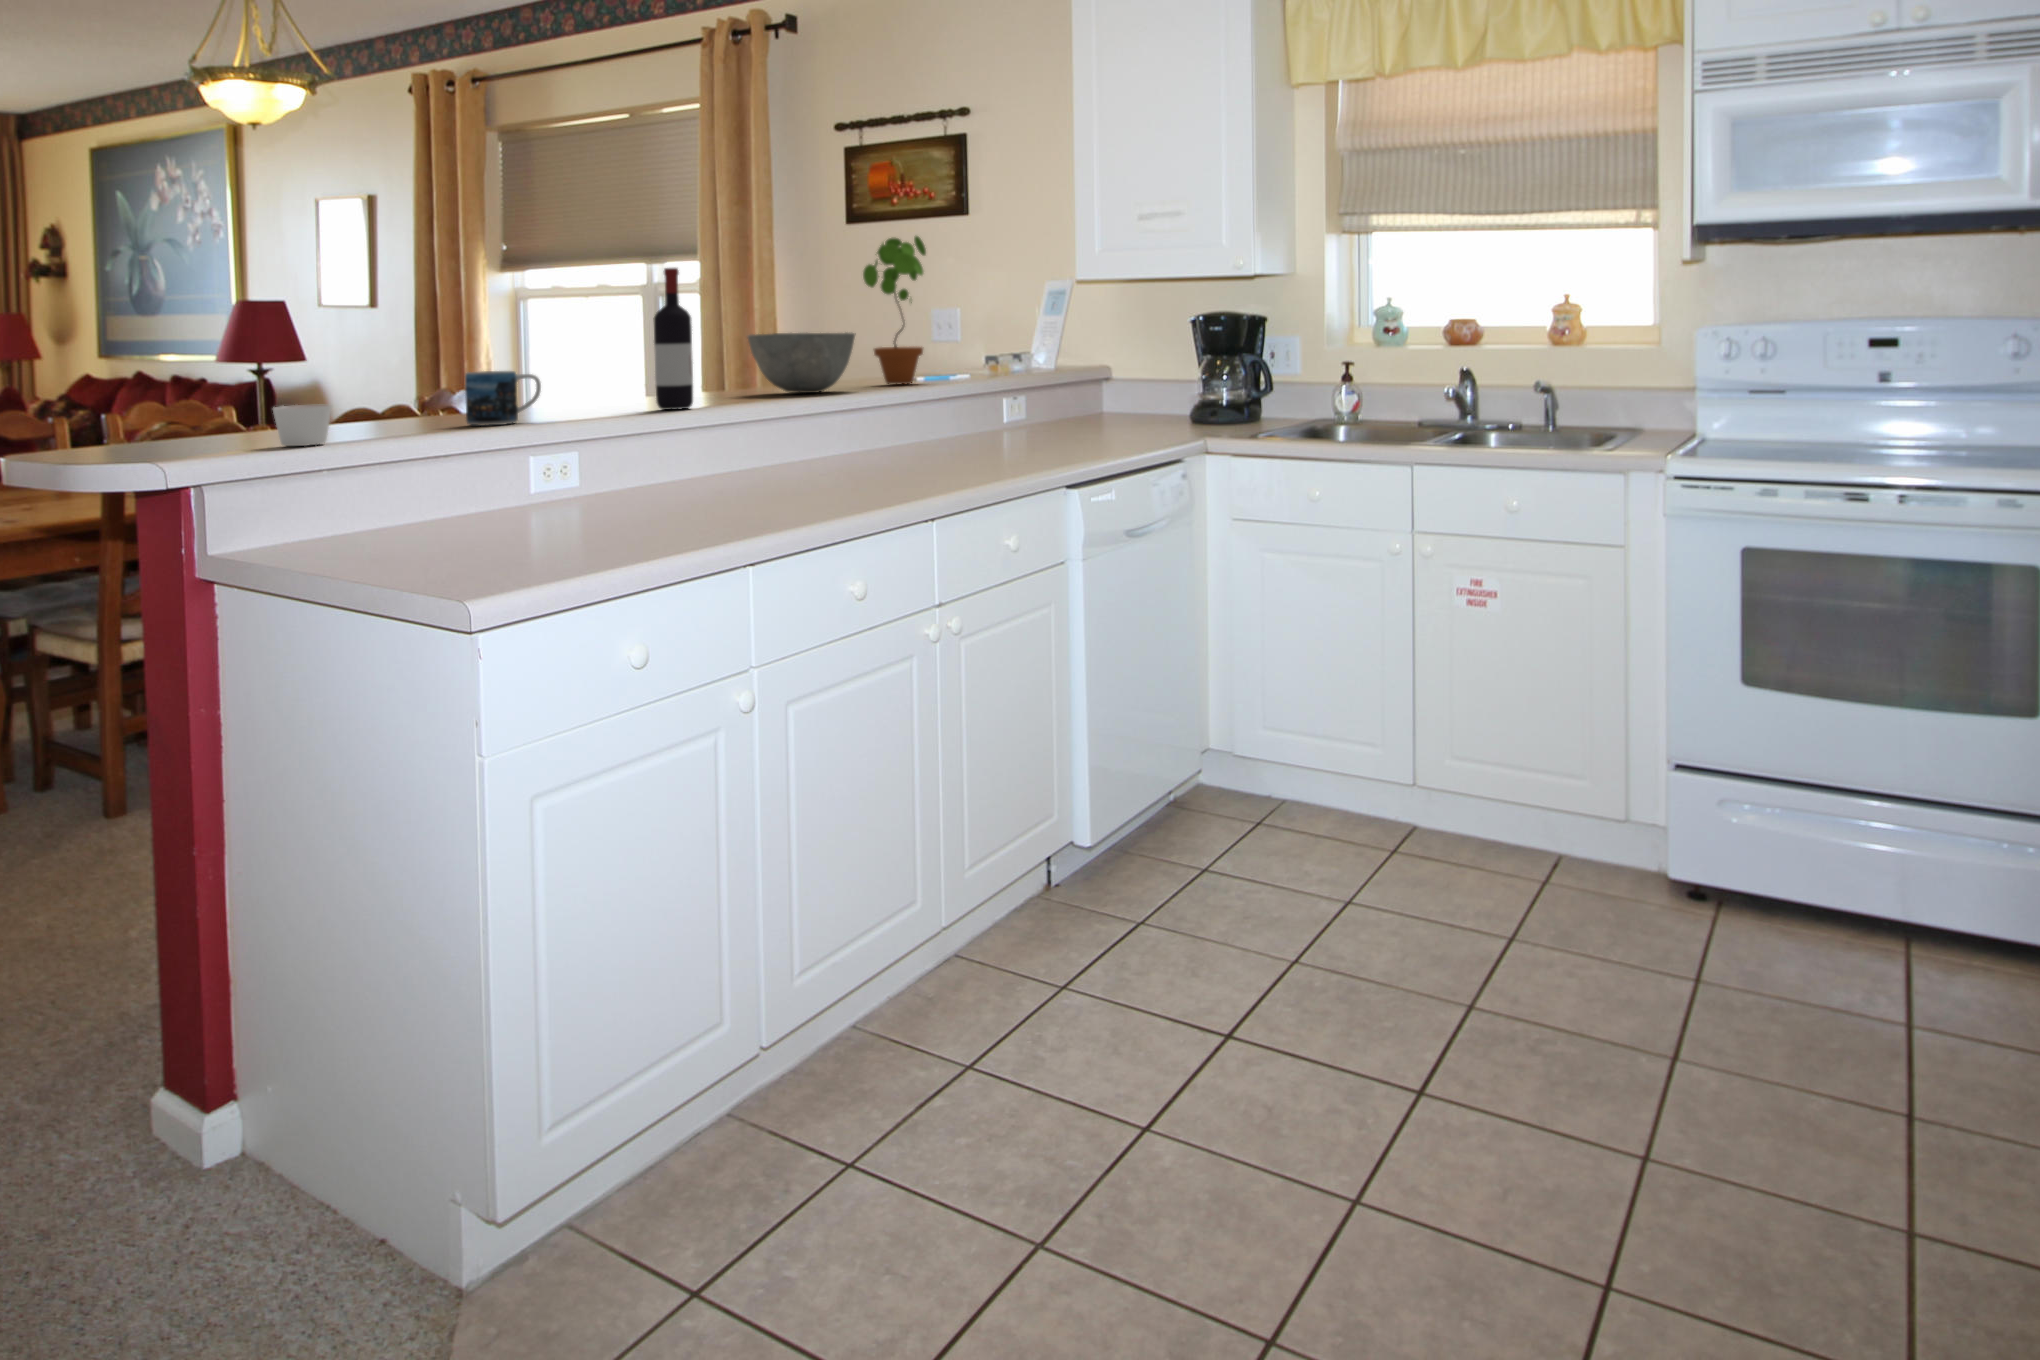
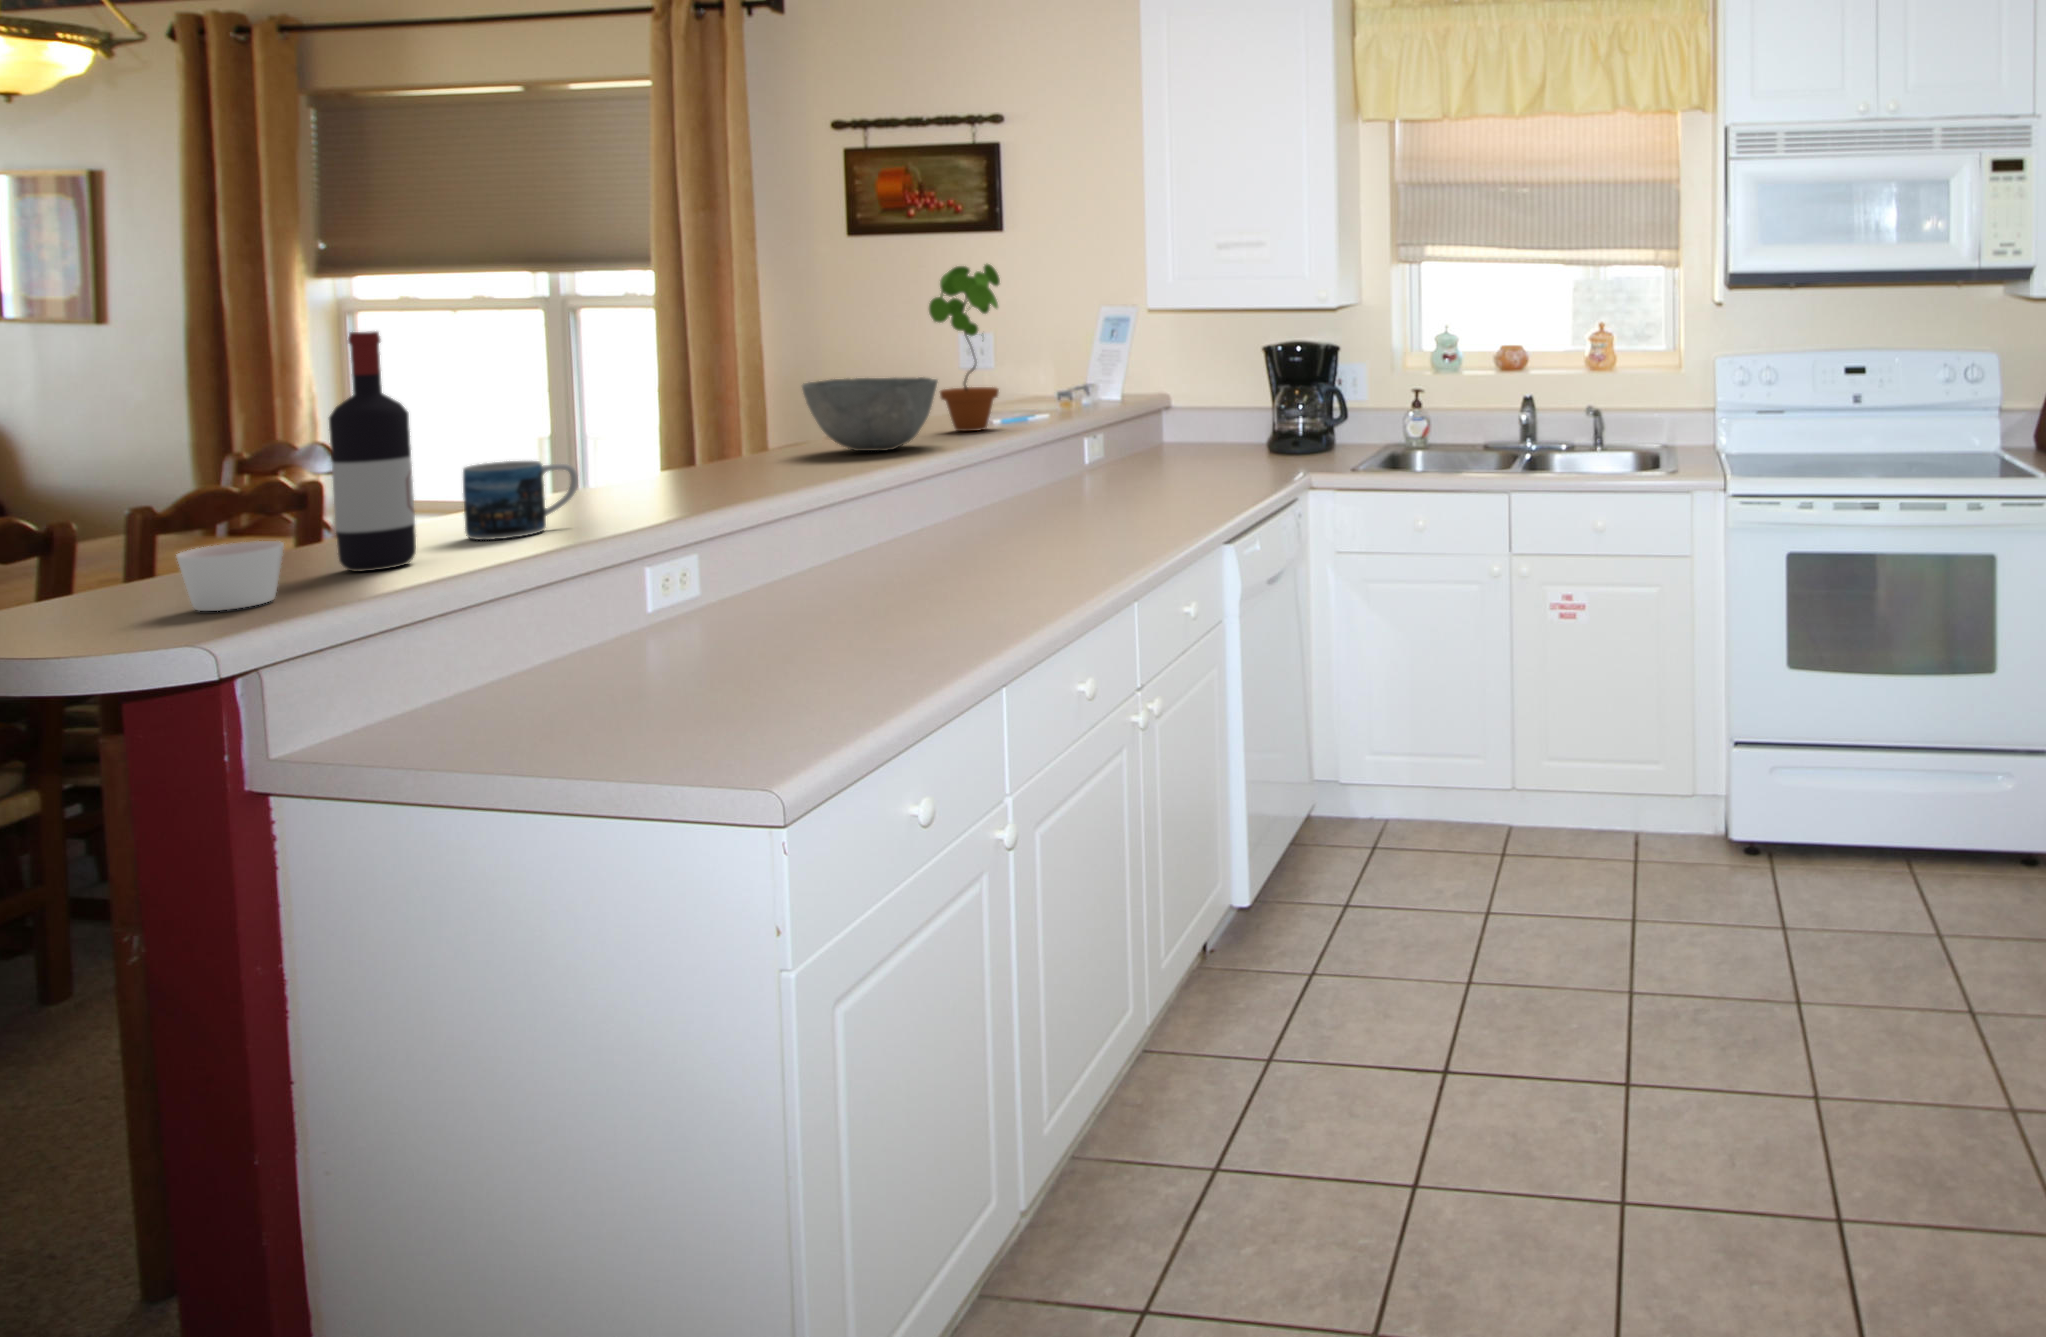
wine bottle: present [653,268,693,410] -> present [329,331,416,572]

